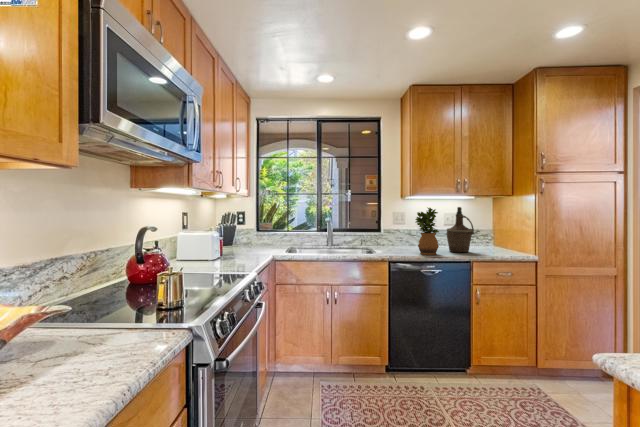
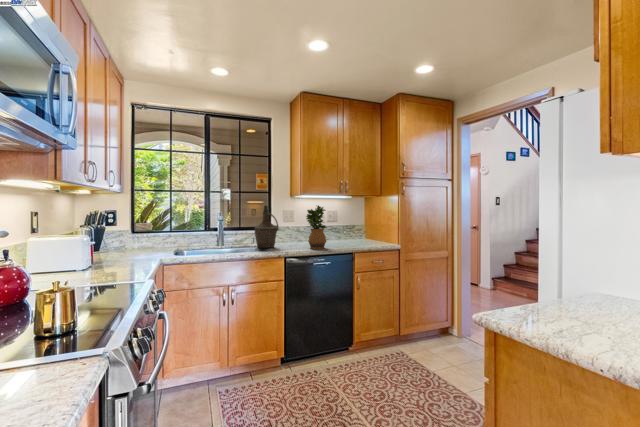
bottle: present [447,207,474,252] -> present [255,205,279,248]

